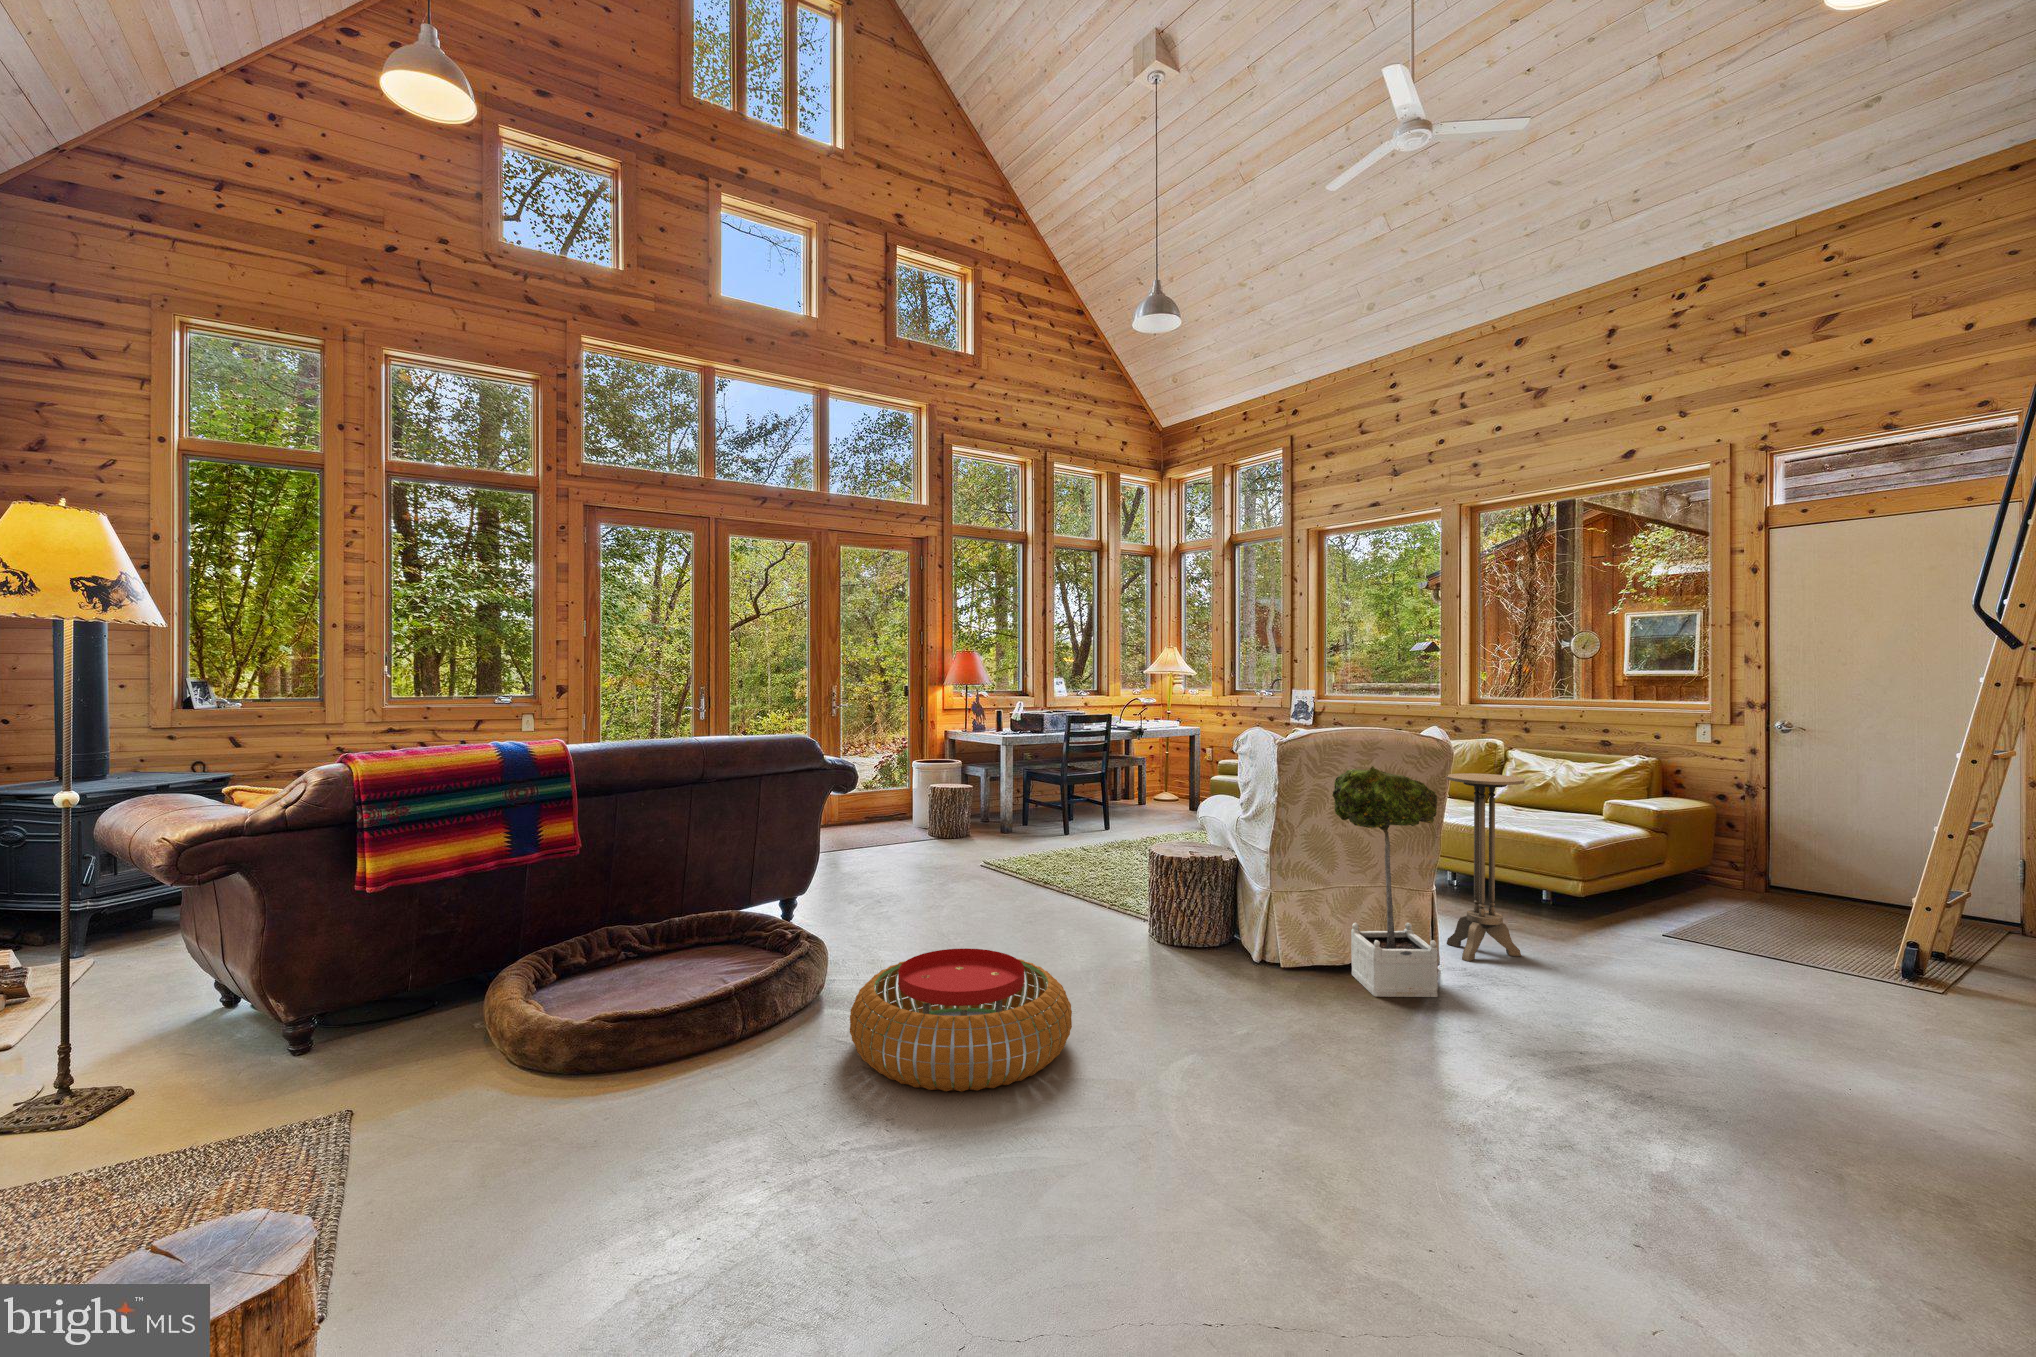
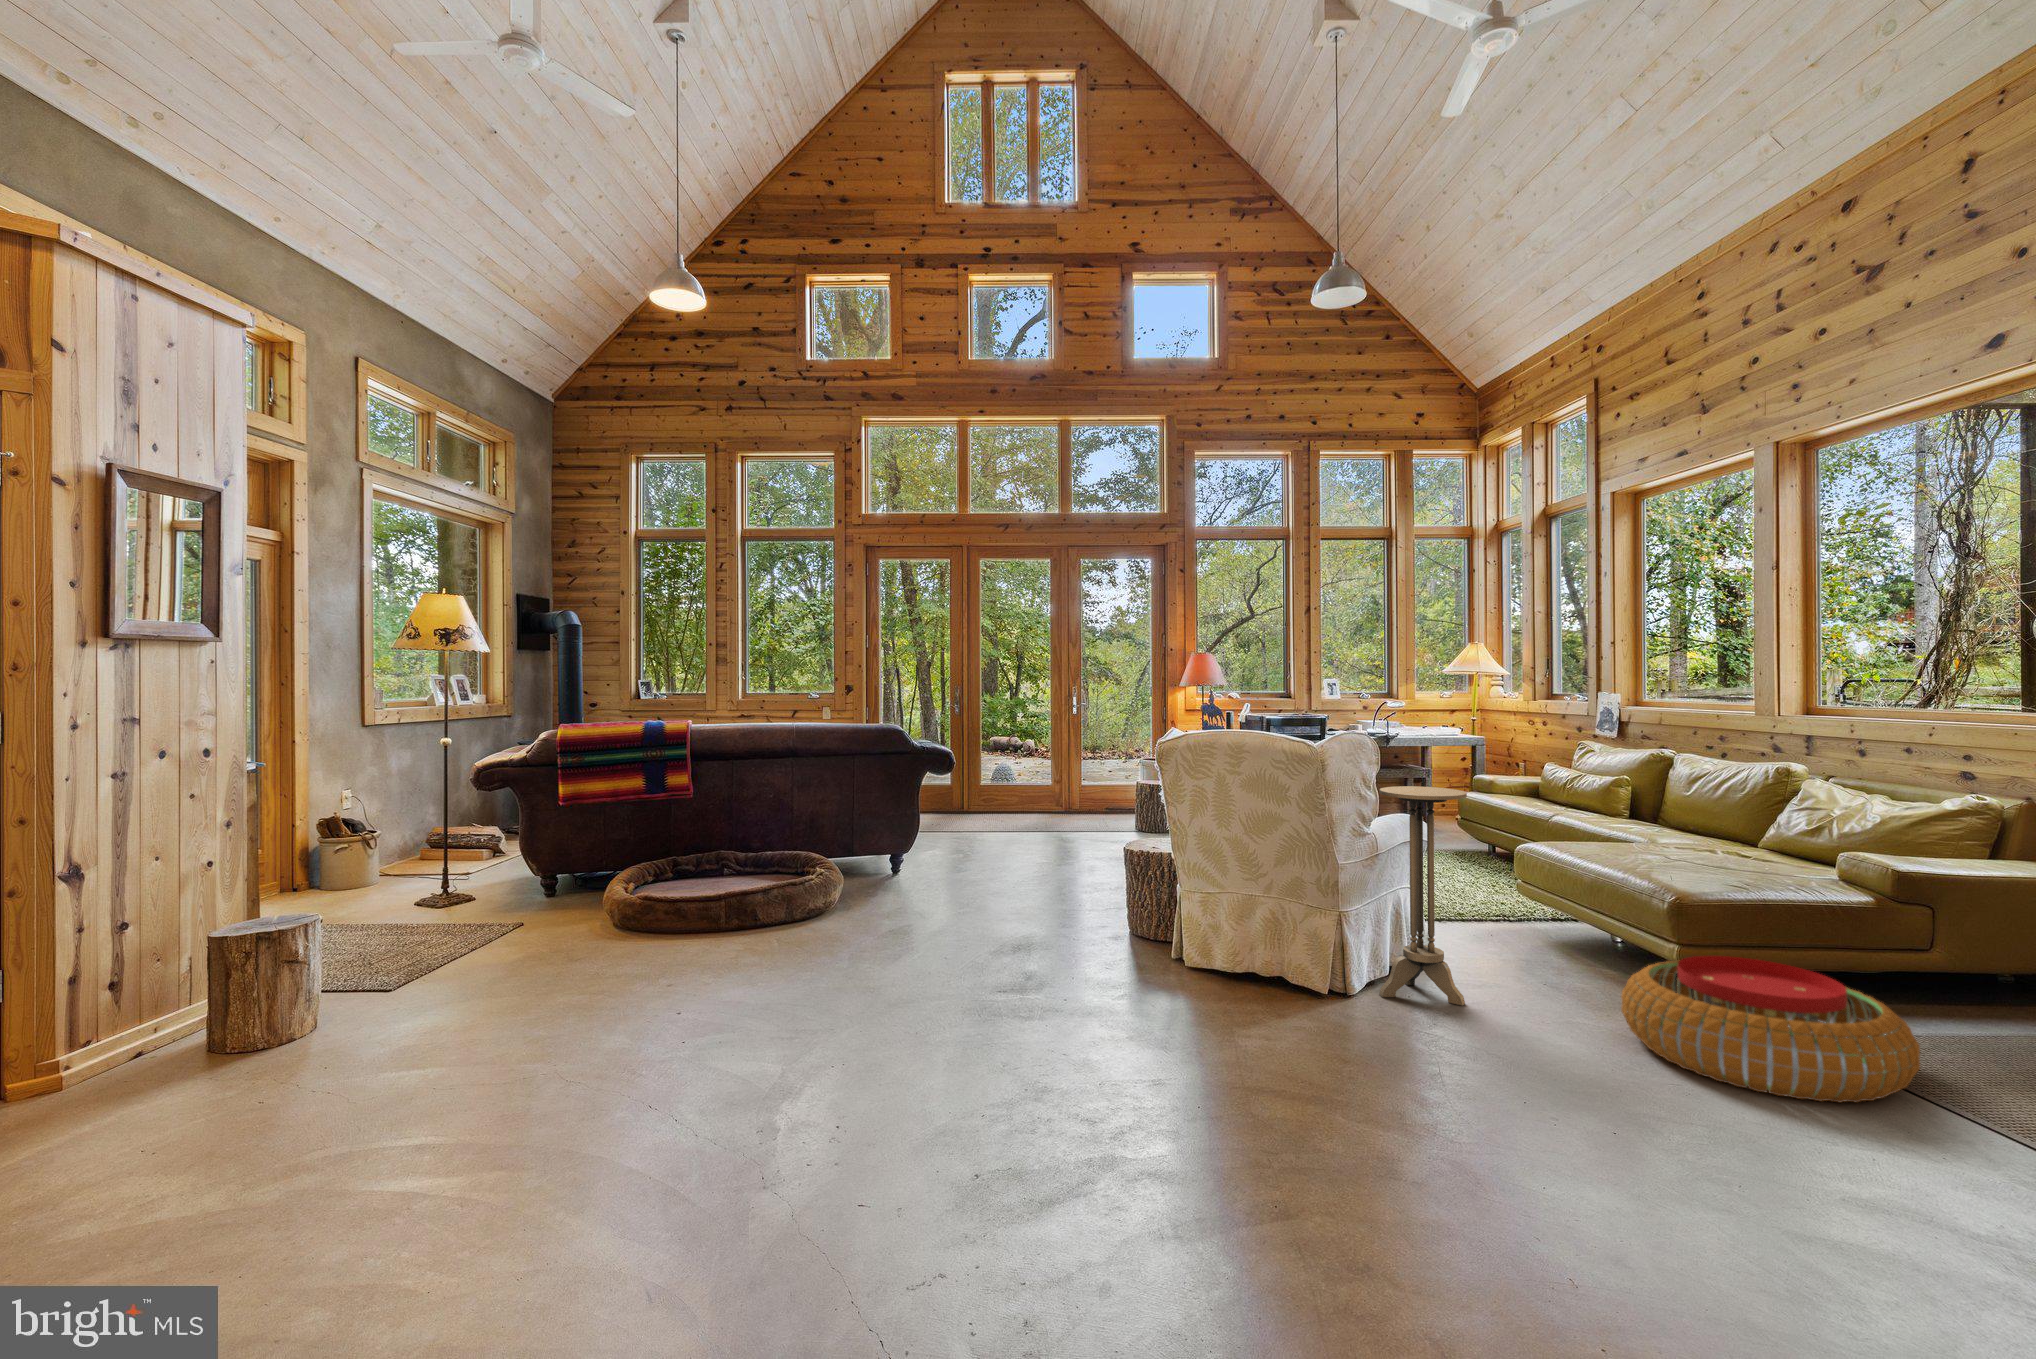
potted tree: present [1332,766,1438,997] -> none [1176,765,1280,1013]
pouf: present [850,948,1072,1092] -> present [1621,955,1920,1102]

